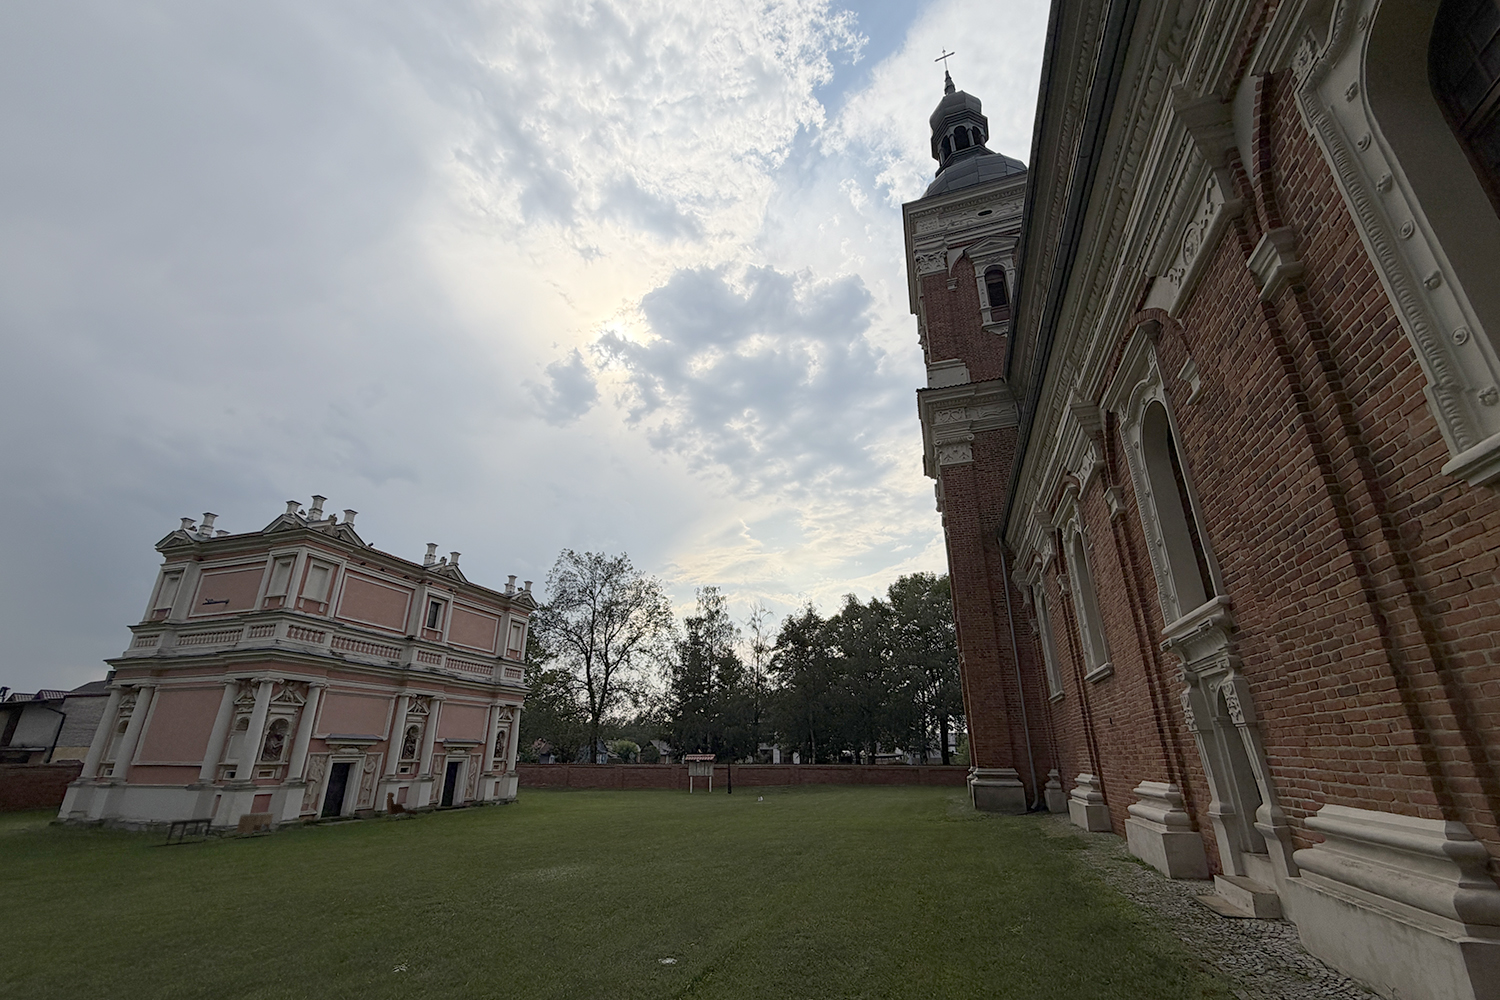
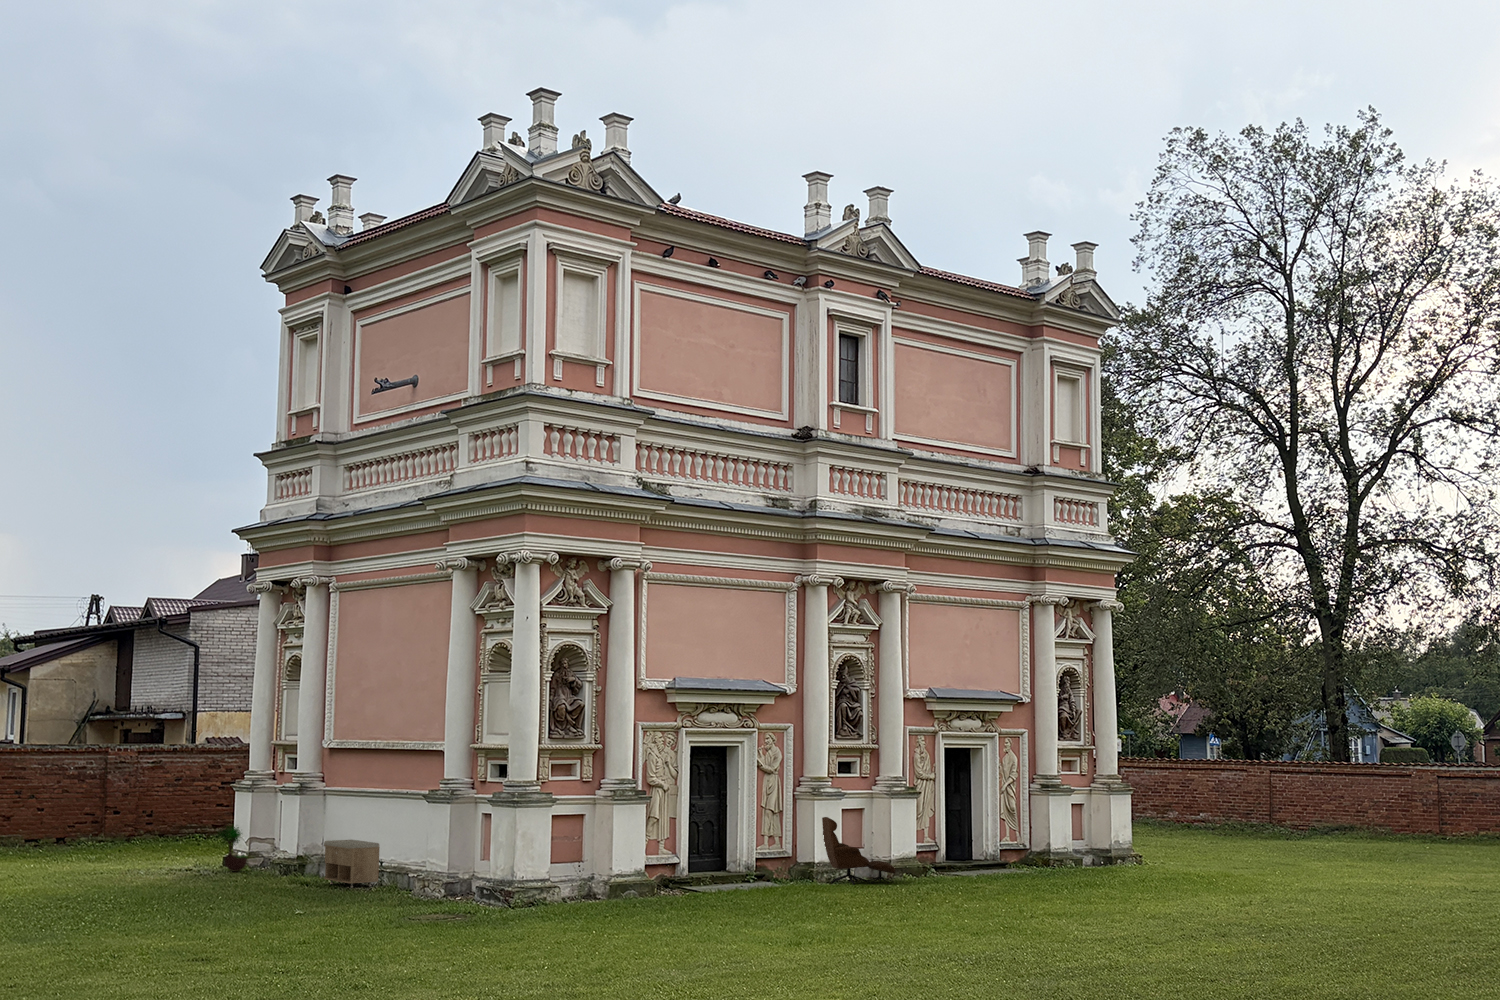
storage bench: present [236,812,274,834] -> present [324,840,380,888]
round table: present [166,818,214,844] -> none [411,856,489,909]
potted tree: none [24,822,46,851] -> present [218,826,247,872]

